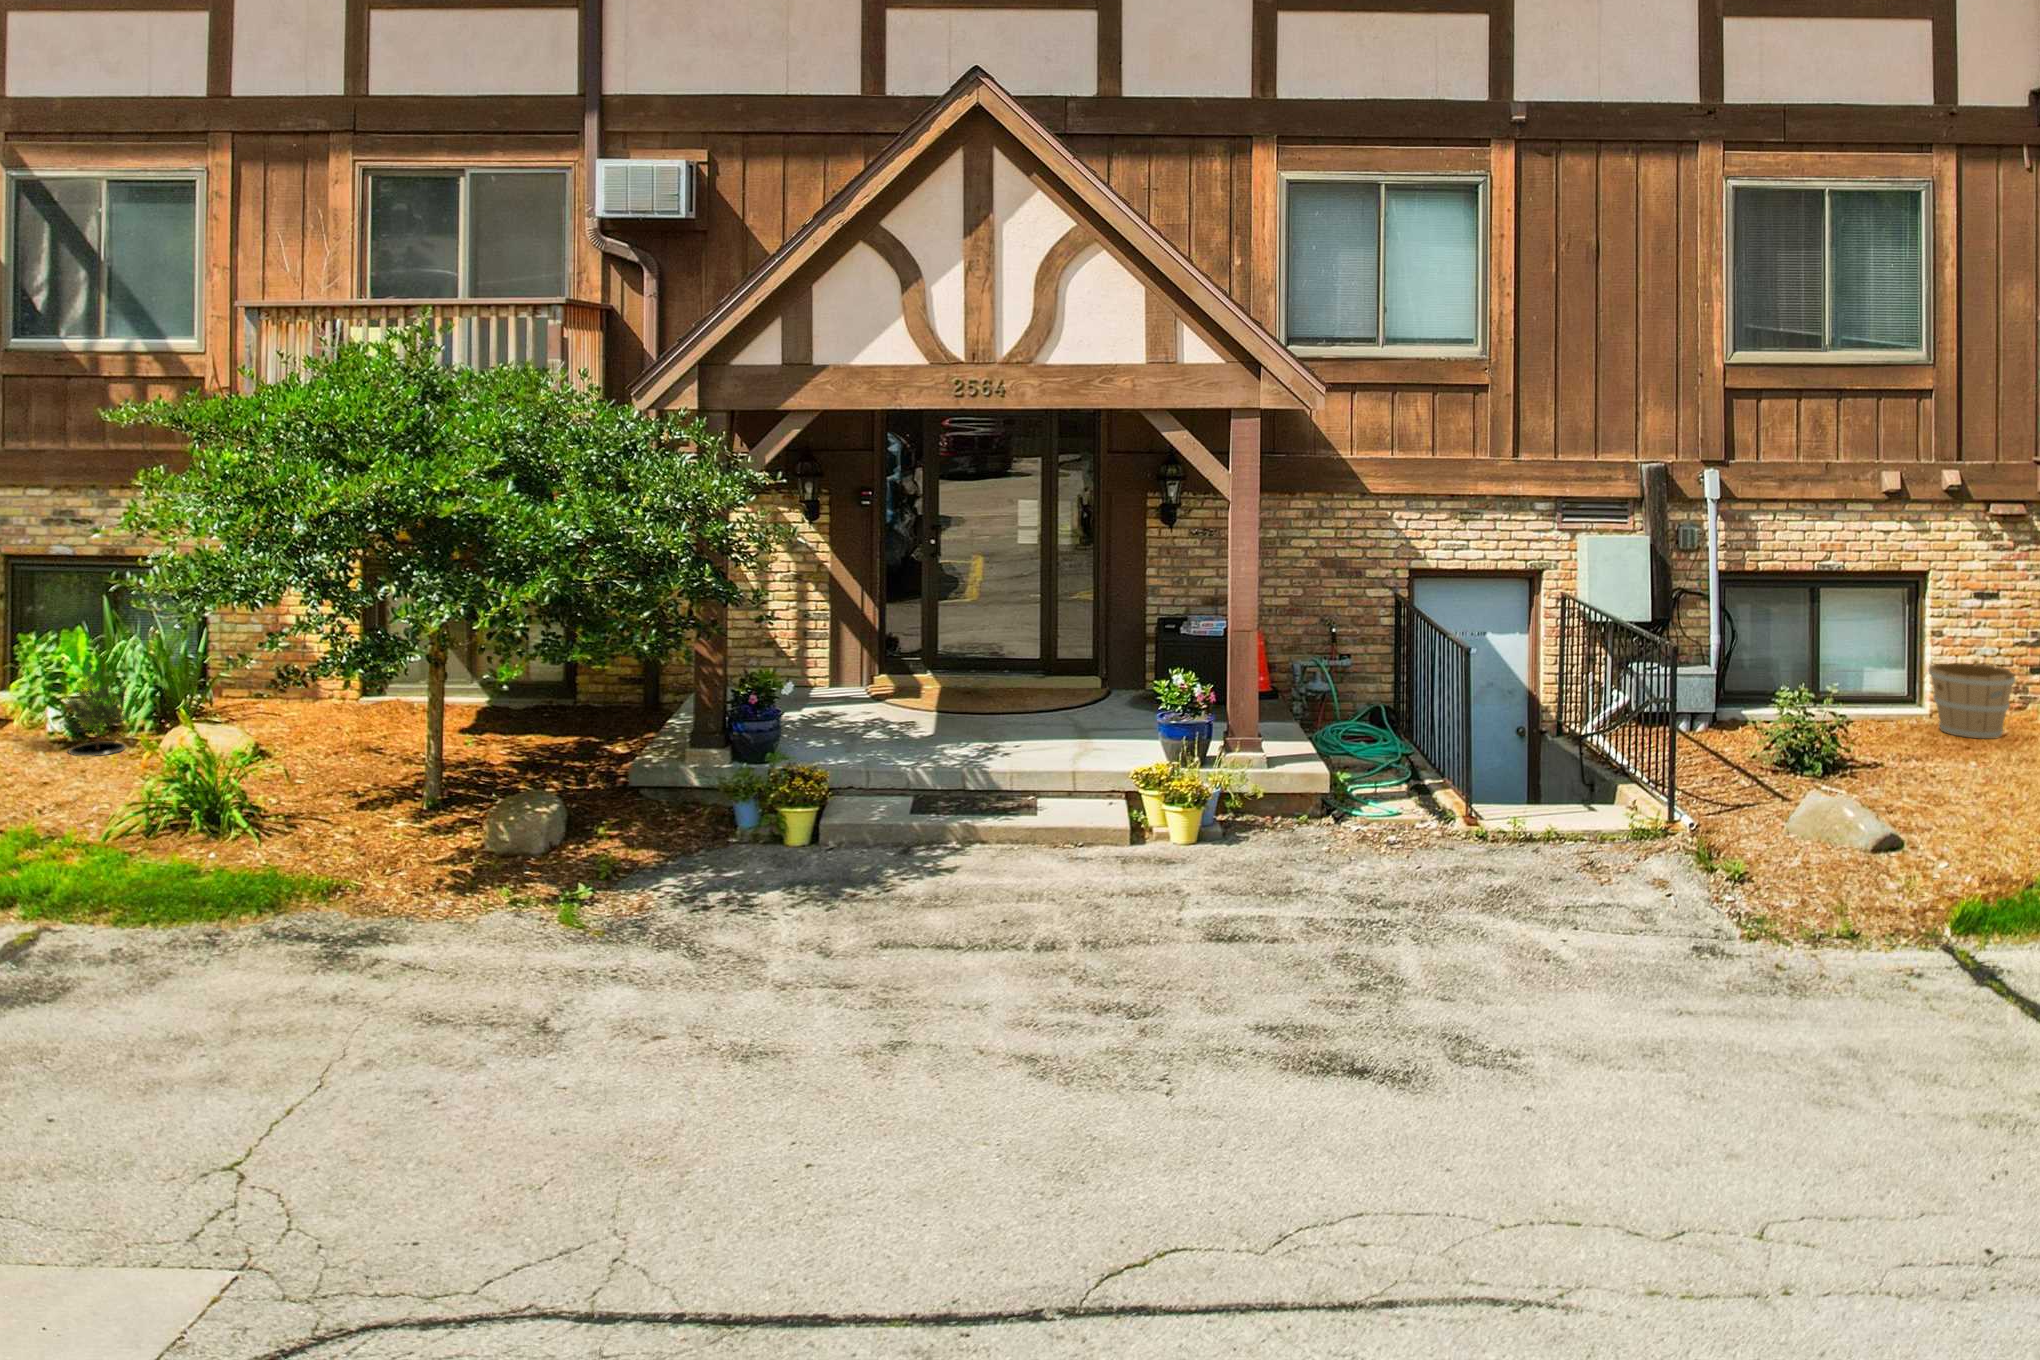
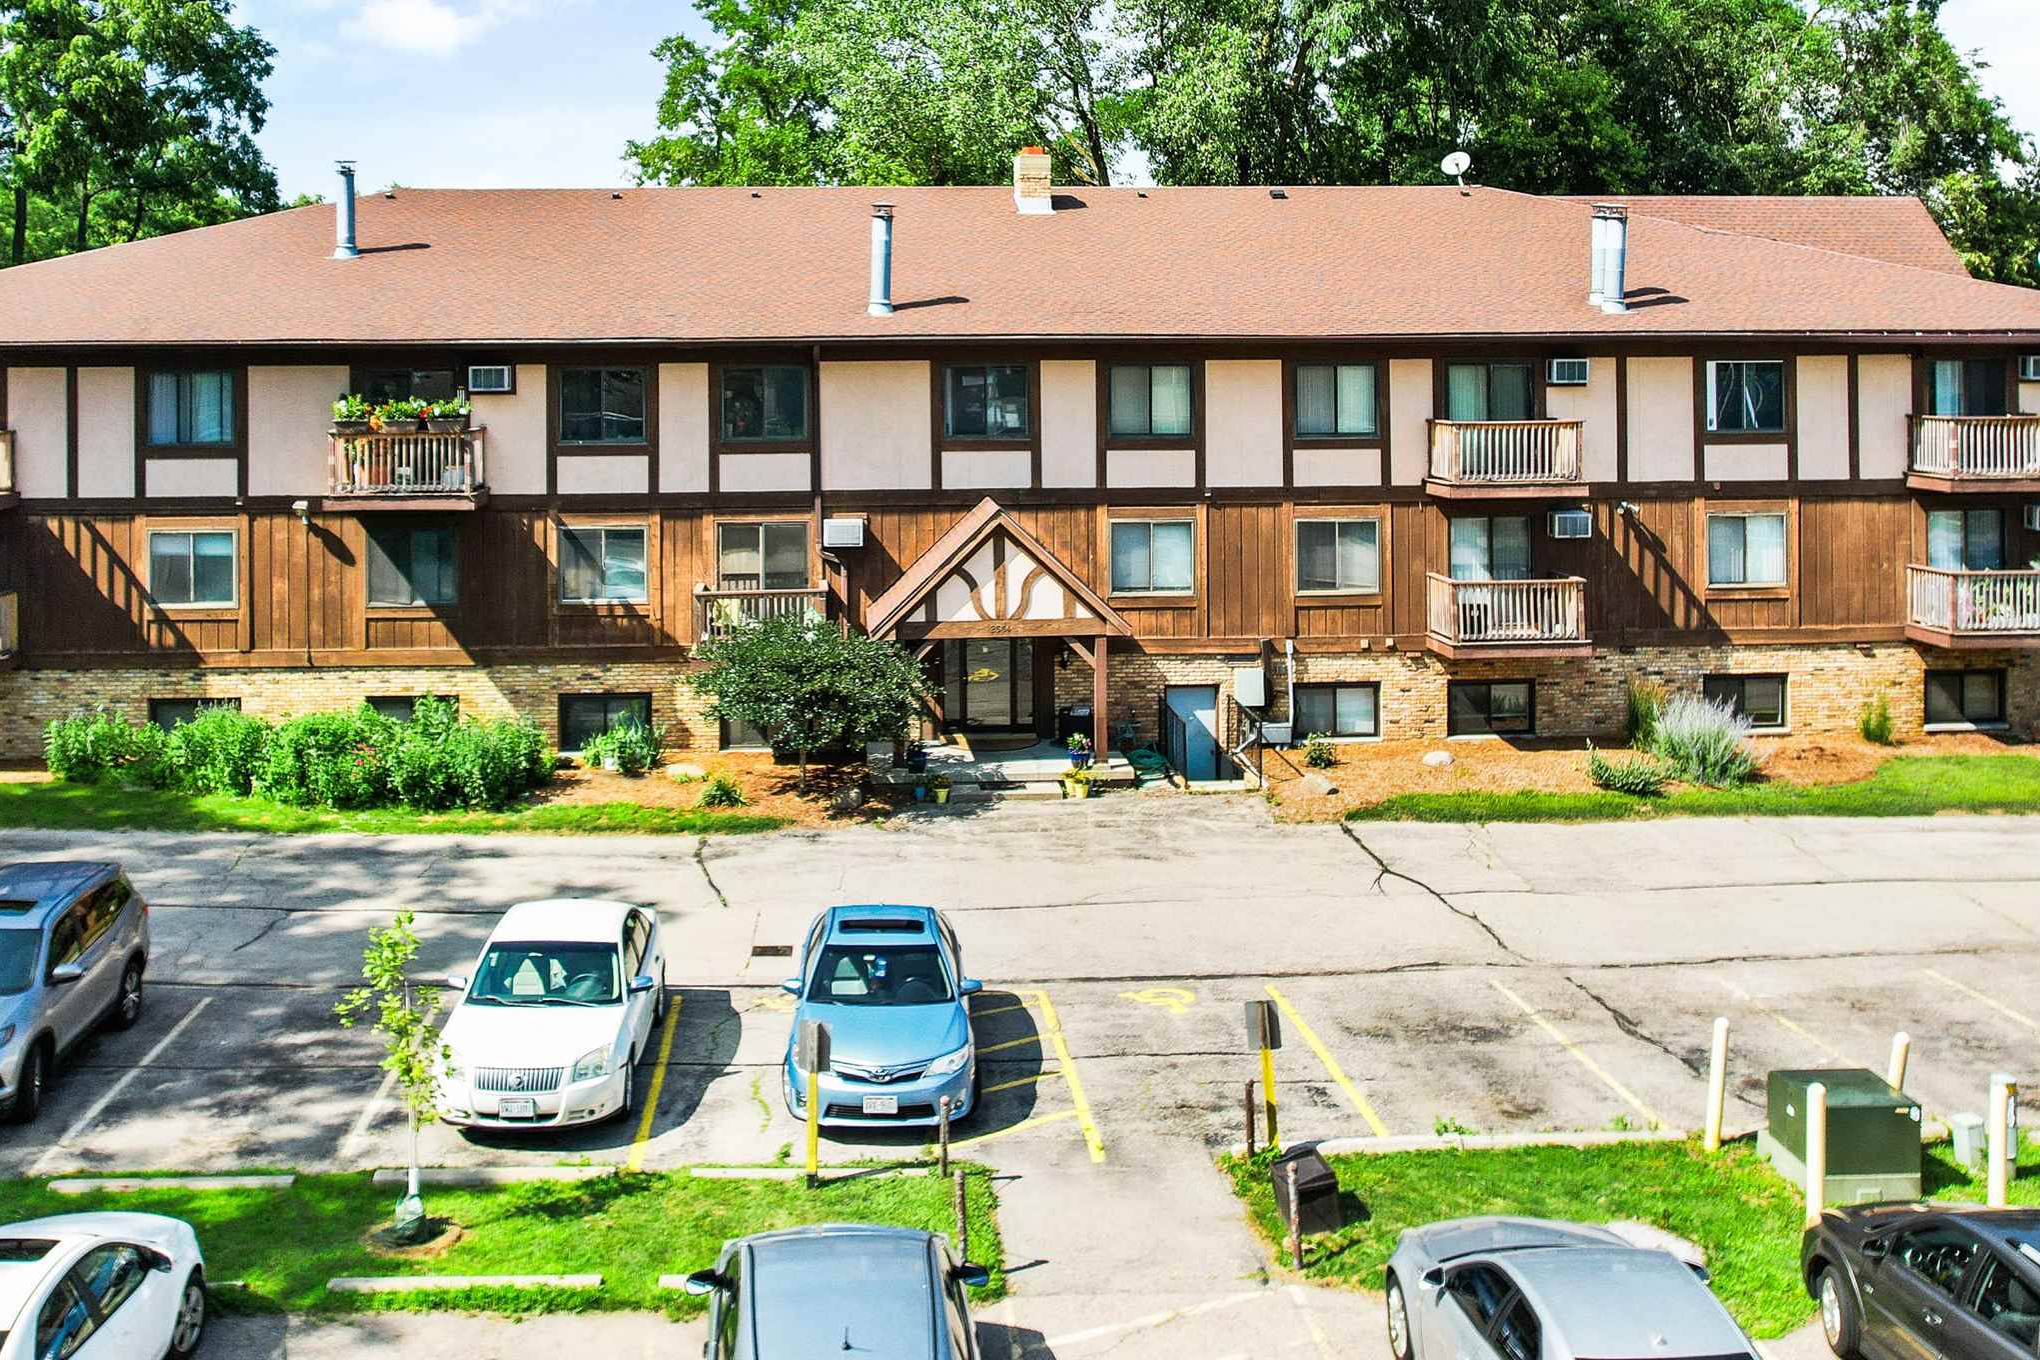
wooden bucket: present [1929,663,2015,739] -> none [1380,719,1412,752]

